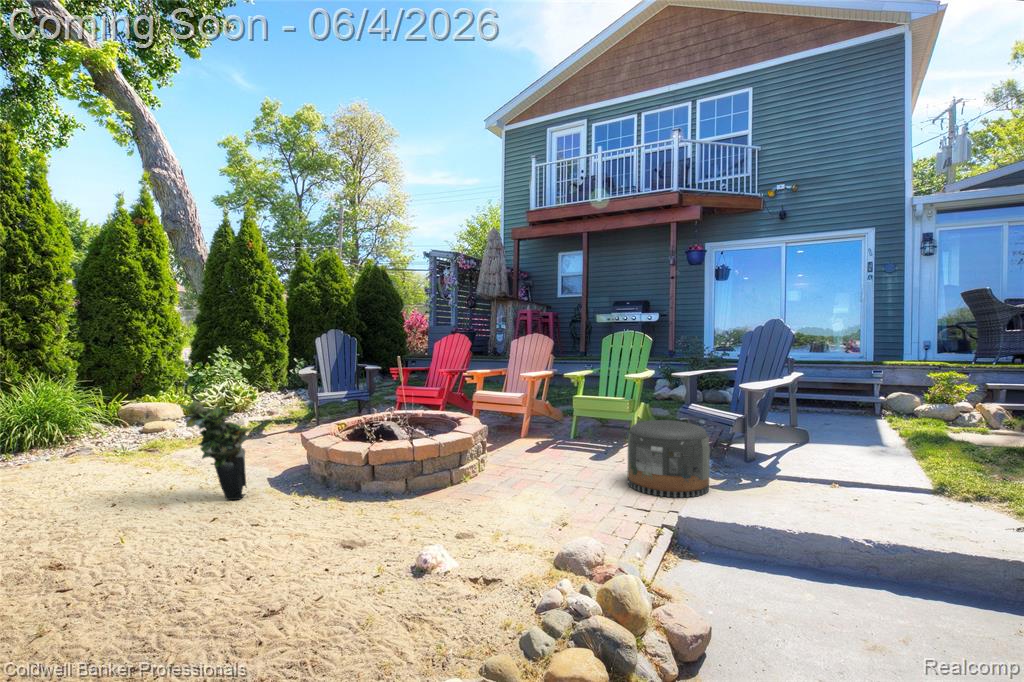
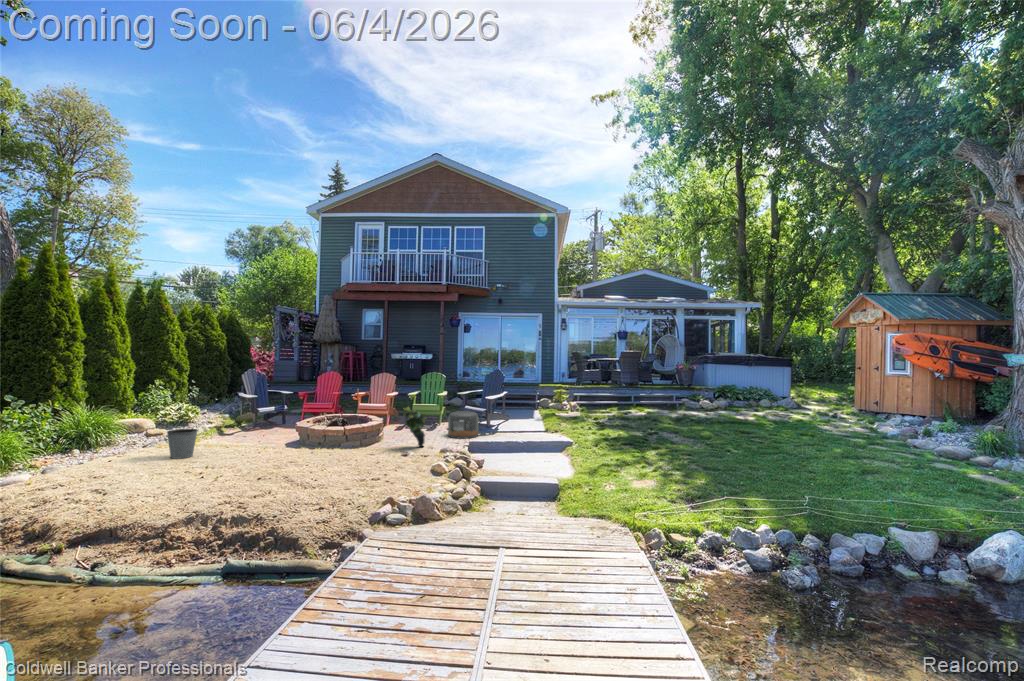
potted plant: present [180,401,251,500] -> present [403,407,425,447]
bucket: none [47,426,115,486] -> present [167,428,198,459]

